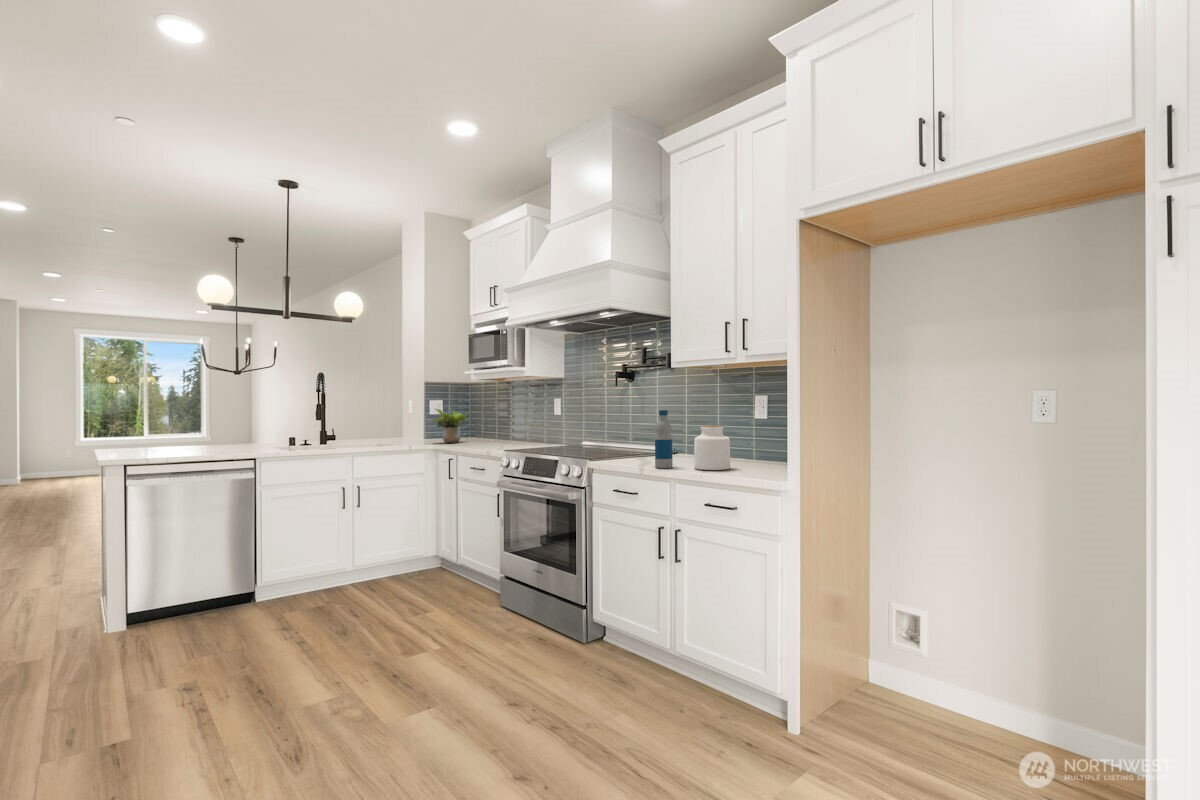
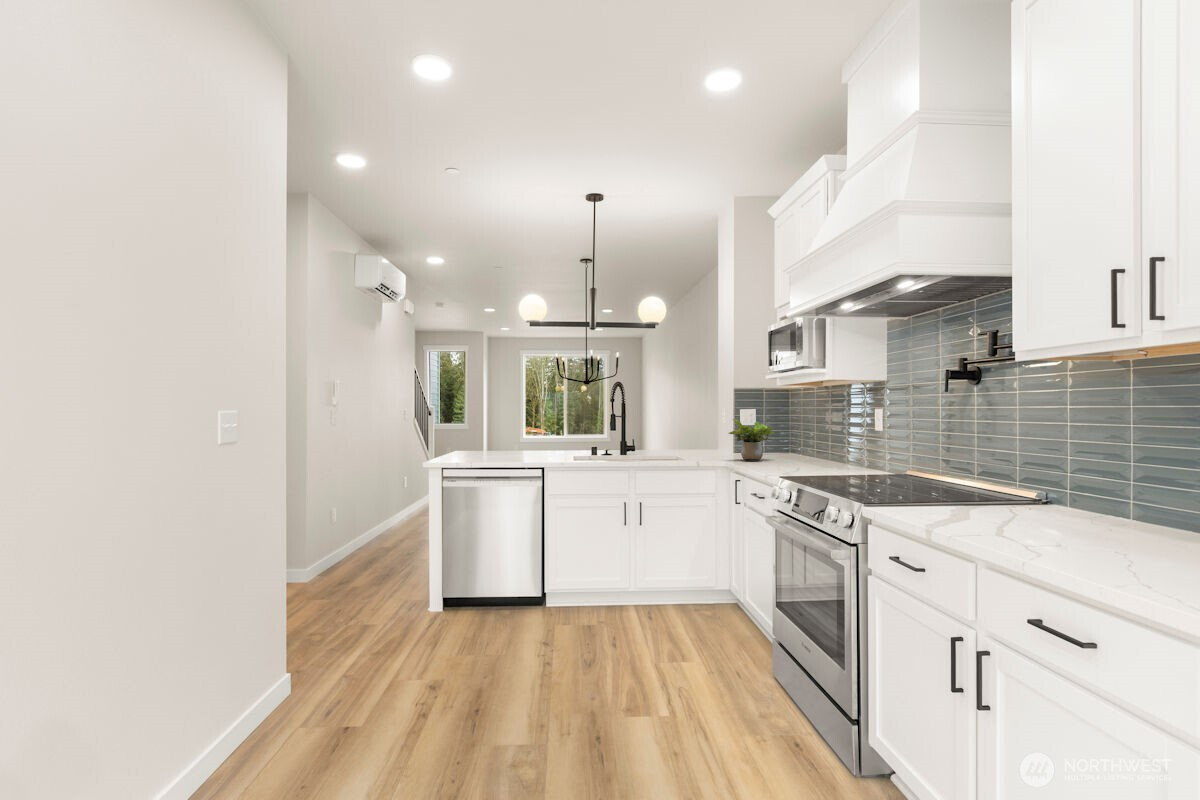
bottle: present [655,410,673,468] -> none [954,433,990,535]
jar: present [694,426,730,470] -> none [1028,465,1113,555]

